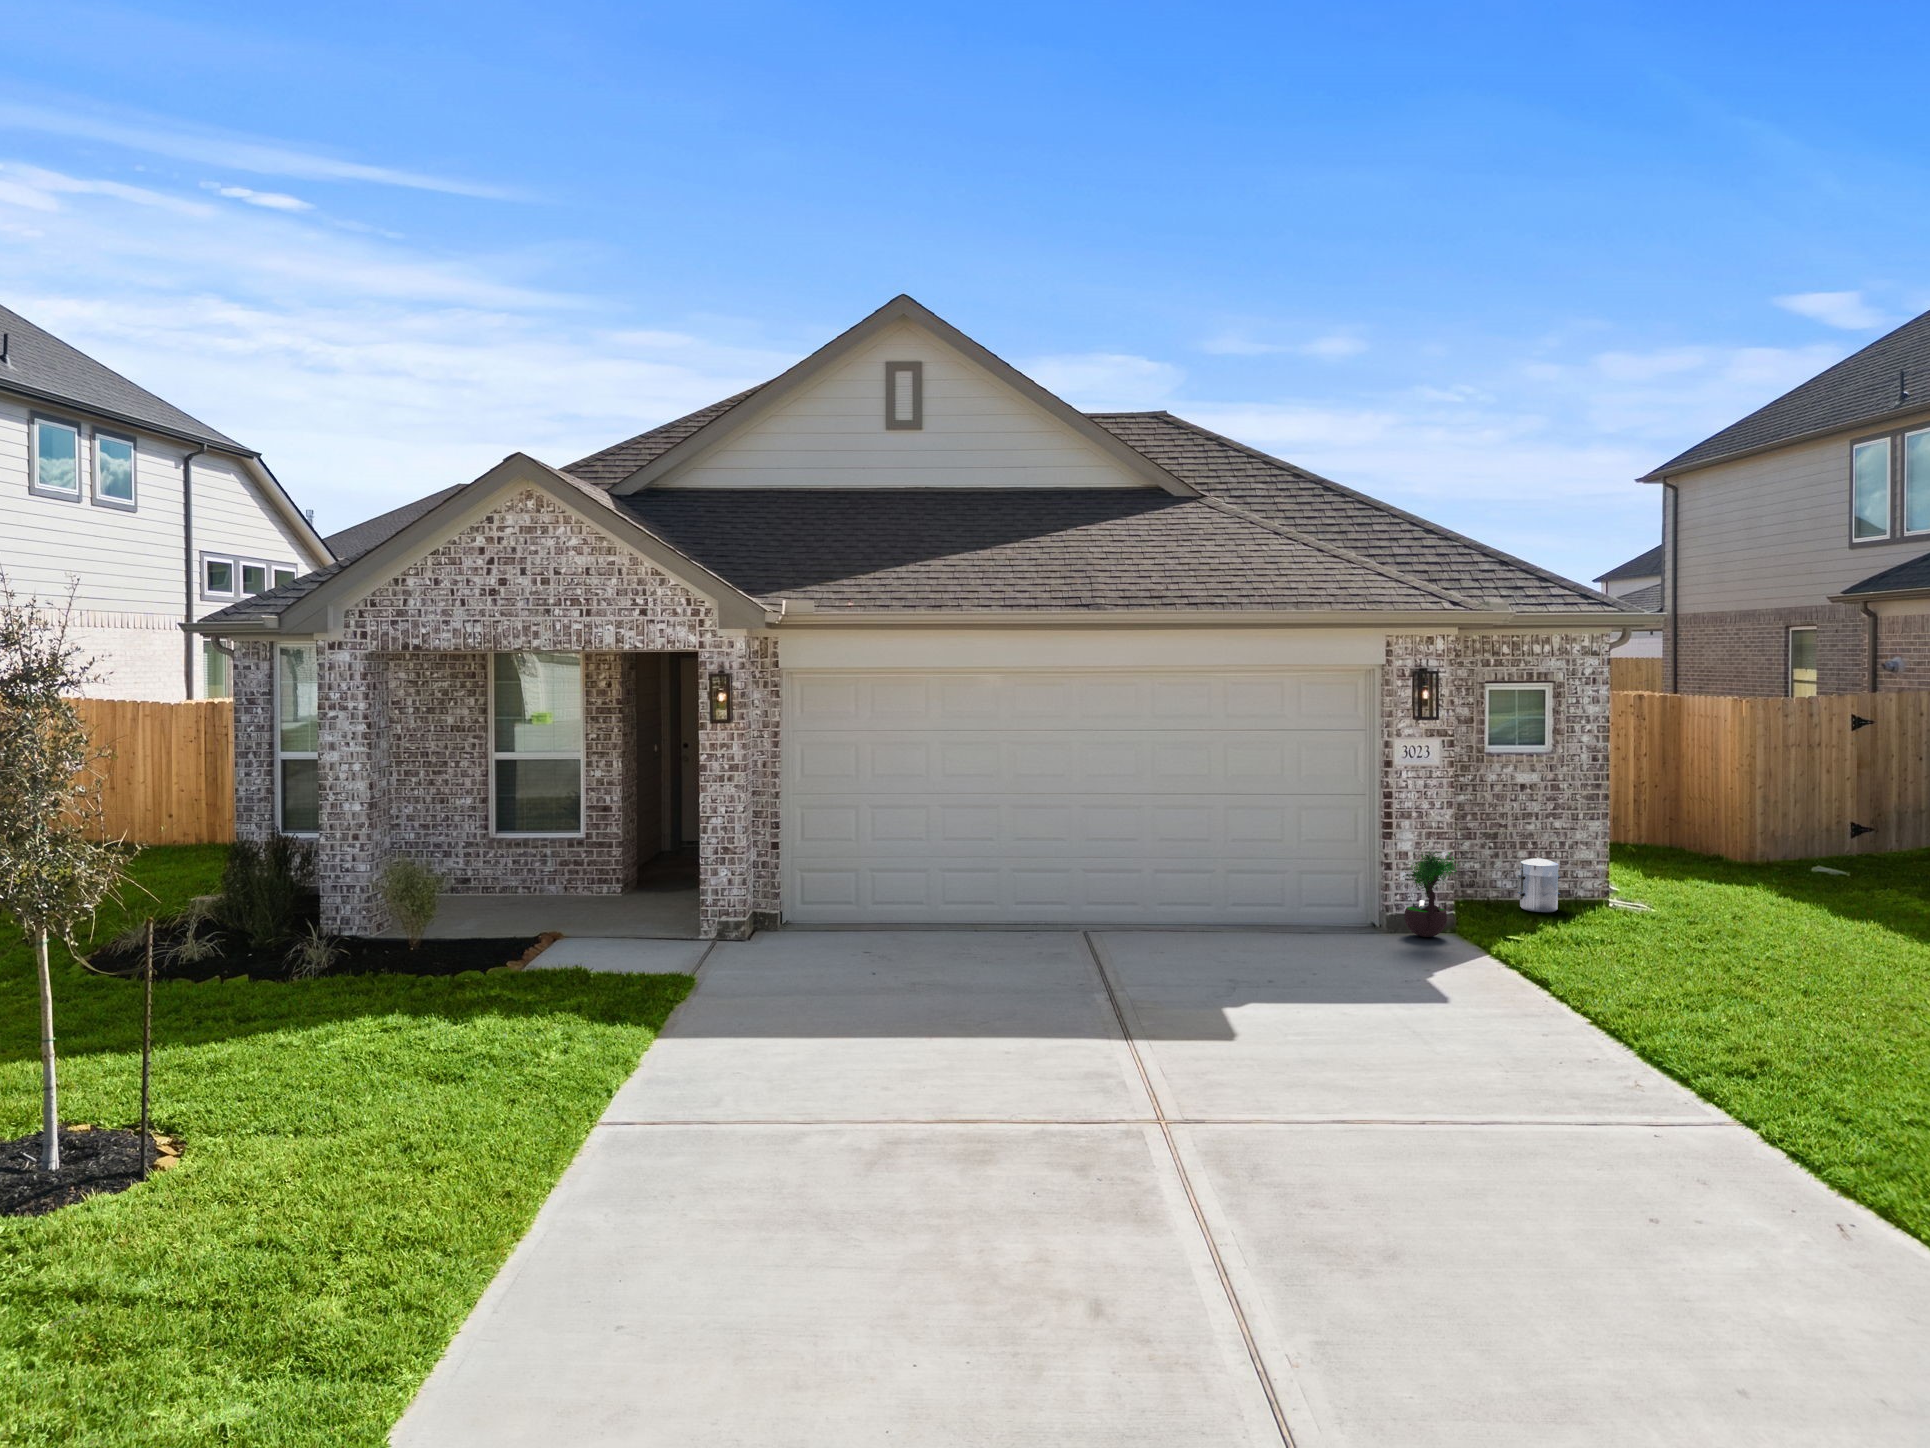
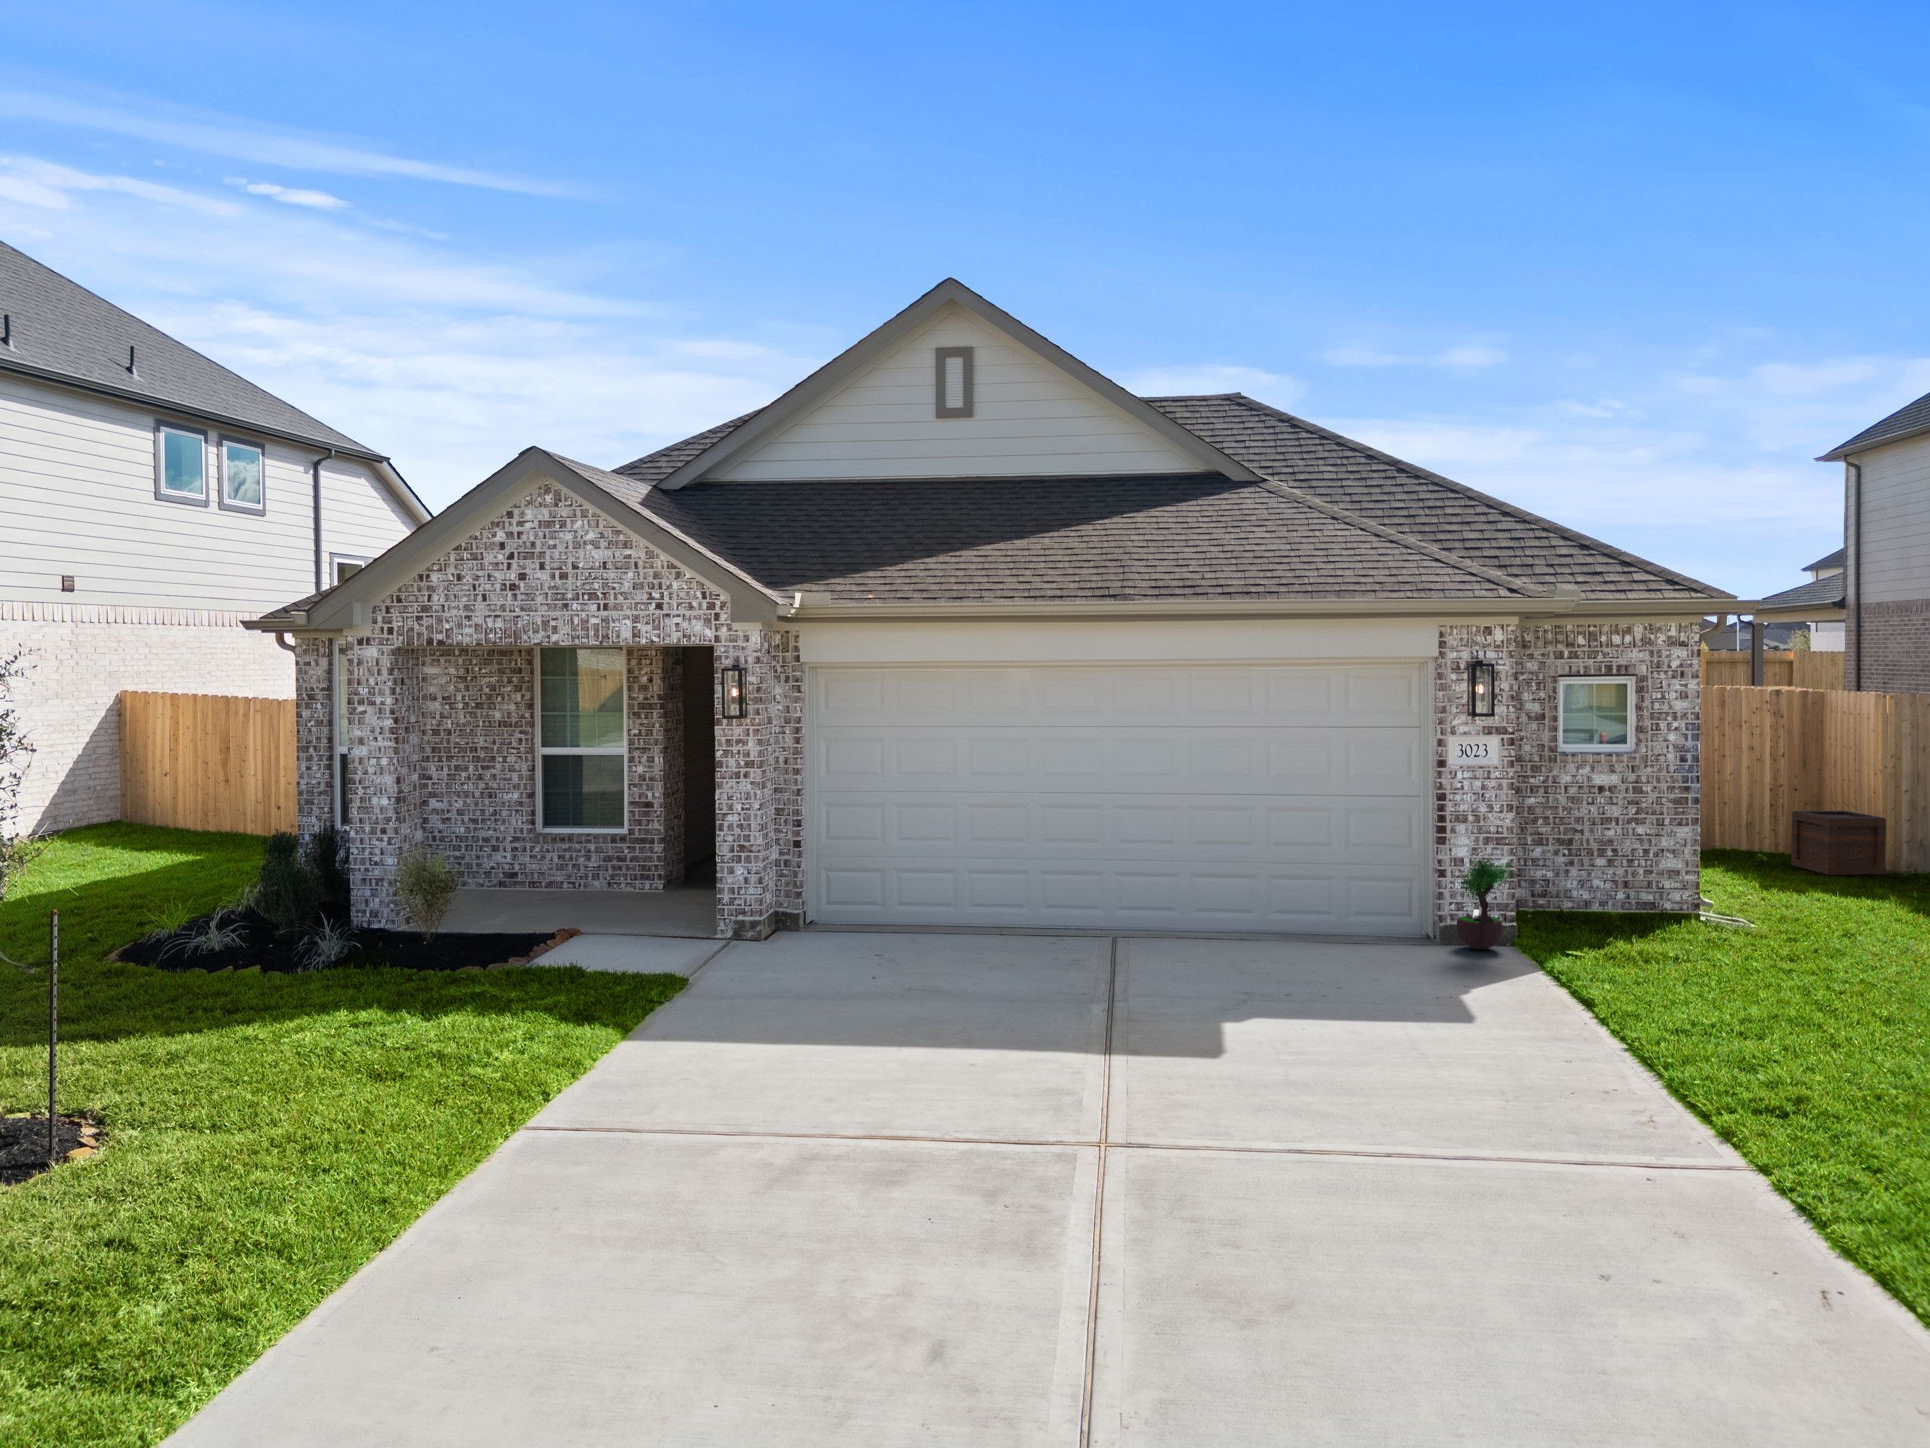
wooden crate: none [1666,806,1750,865] -> present [1791,811,1886,875]
waste bin: present [1517,856,1561,912] -> none [1597,864,1646,924]

